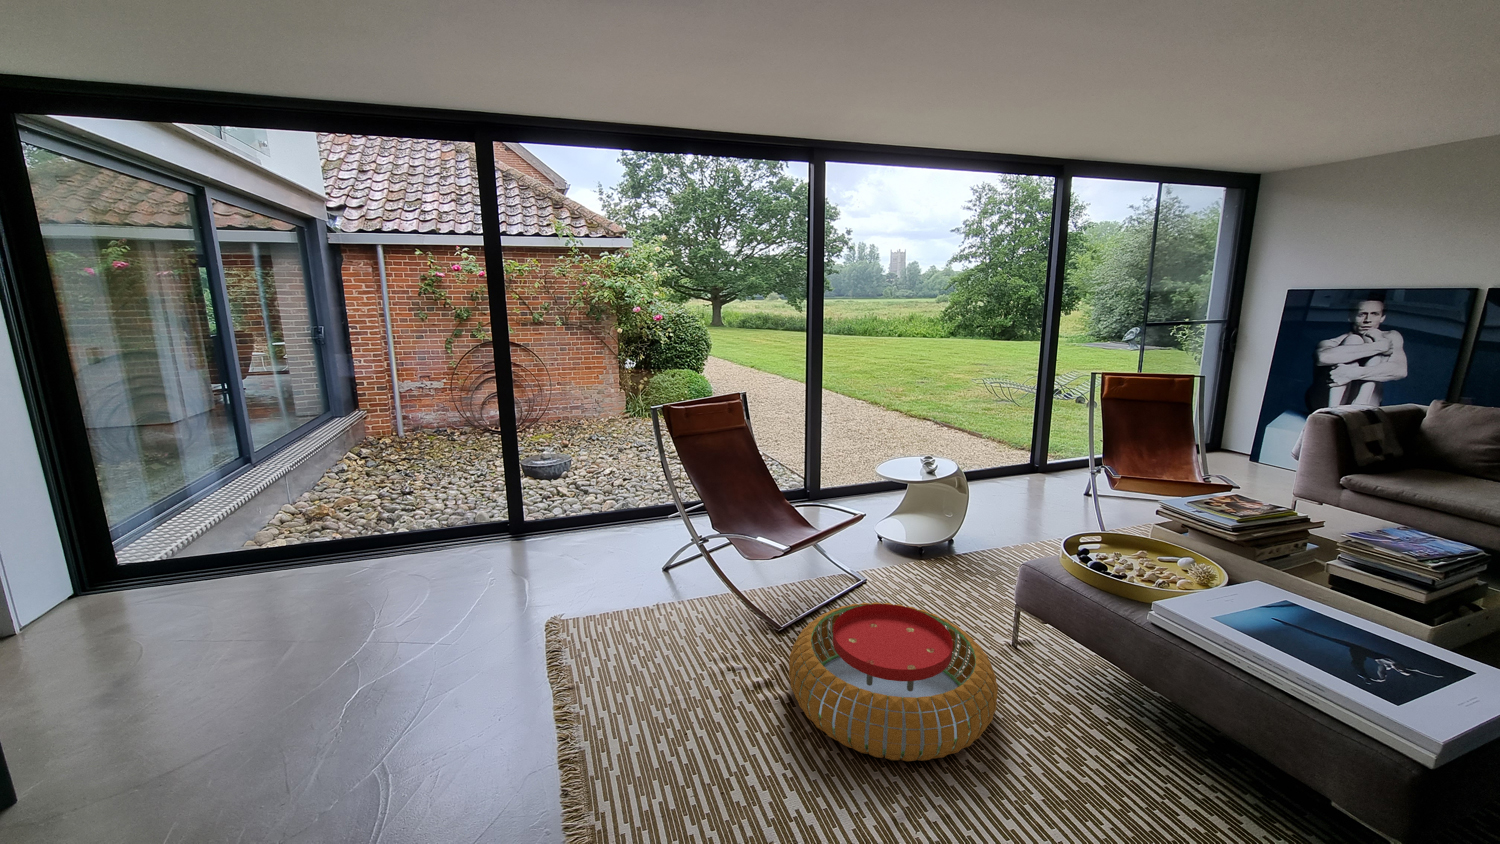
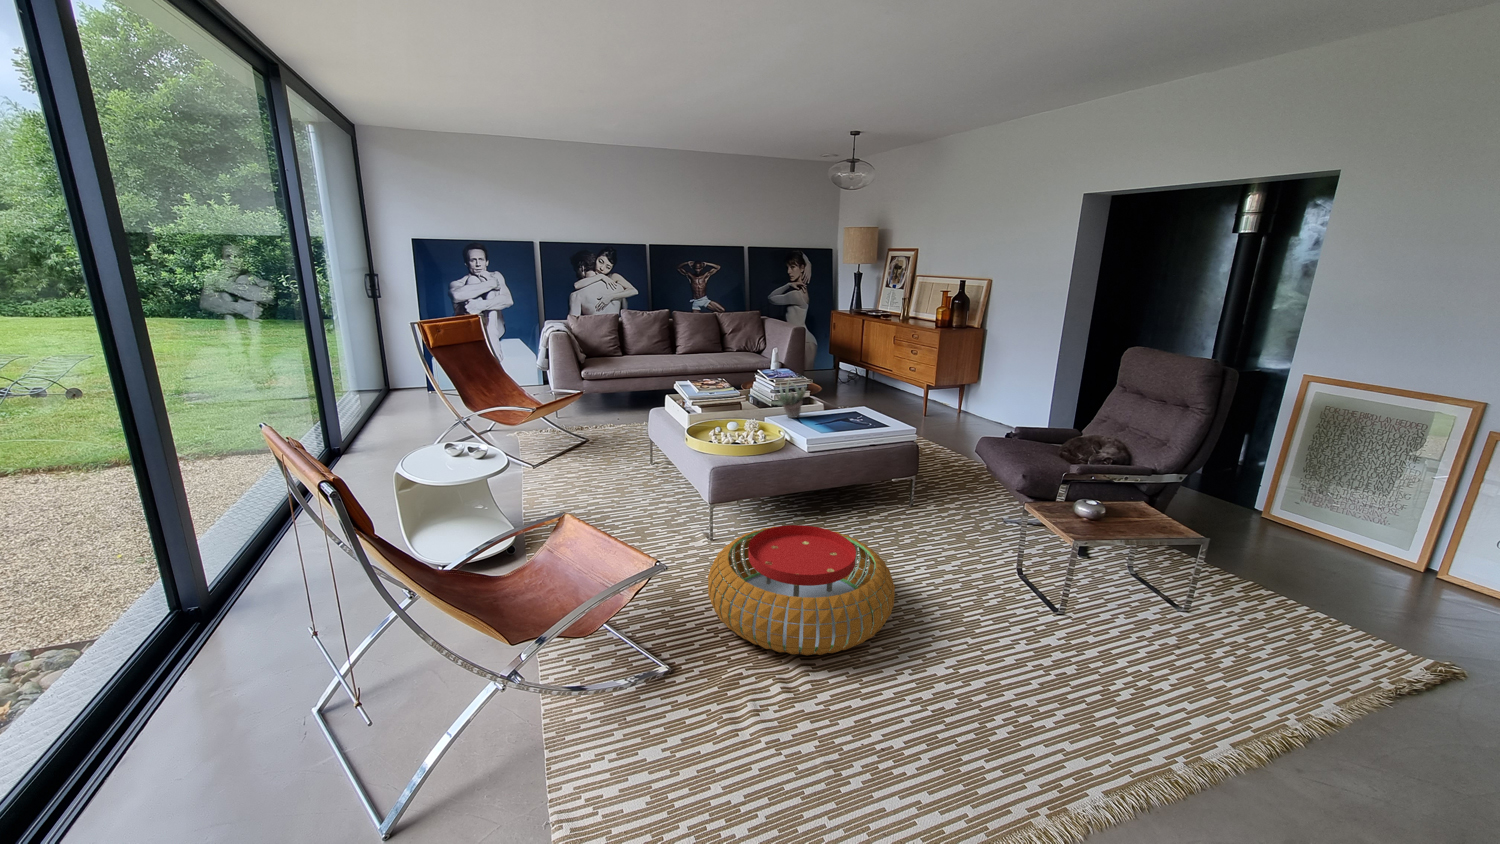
succulent plant: none [1218,521,1315,600] -> present [766,380,807,418]

